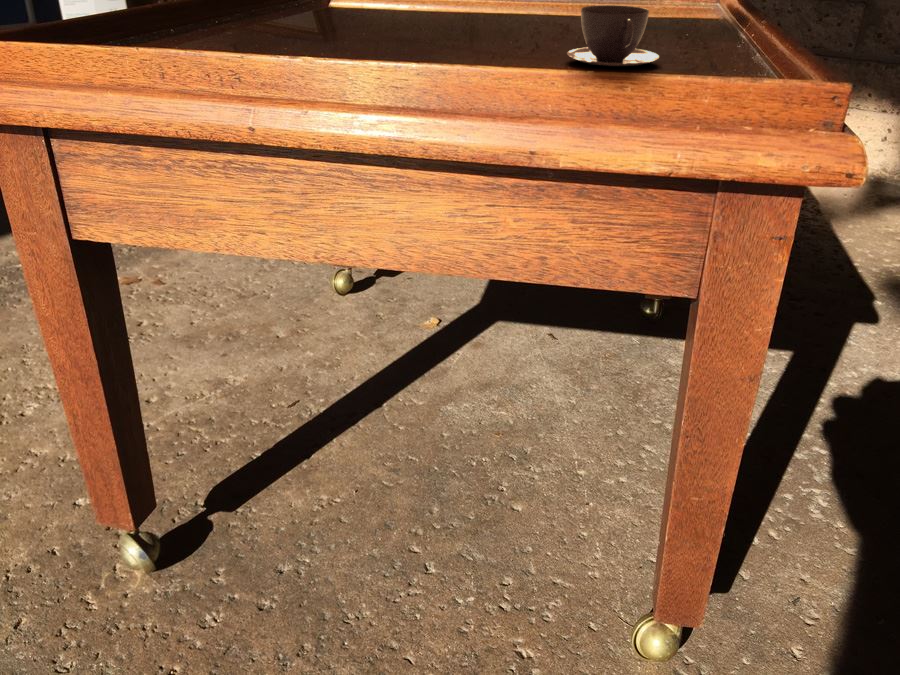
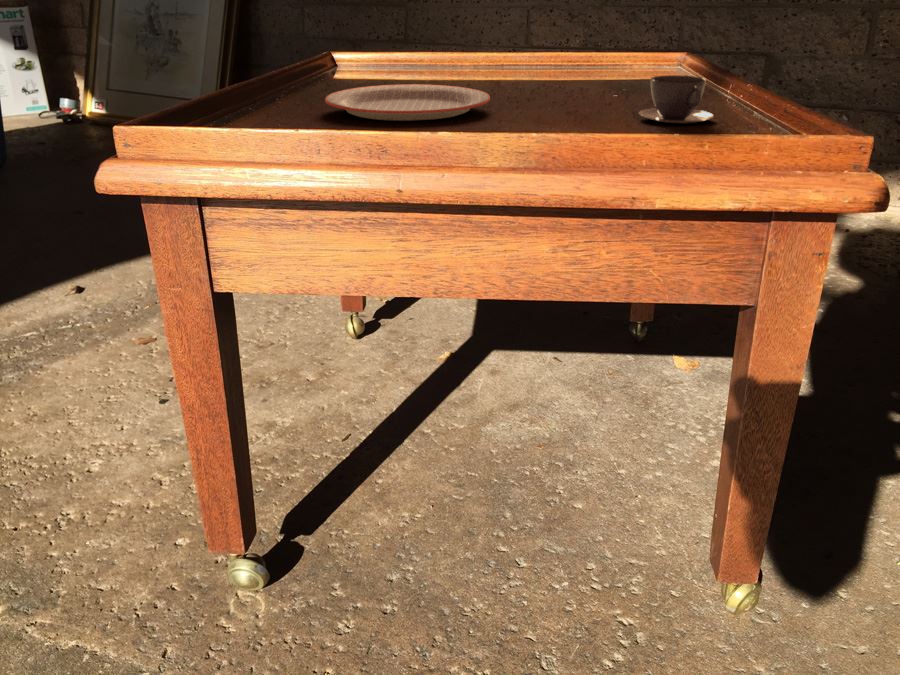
plate: none [214,10,410,51] -> present [325,84,490,121]

